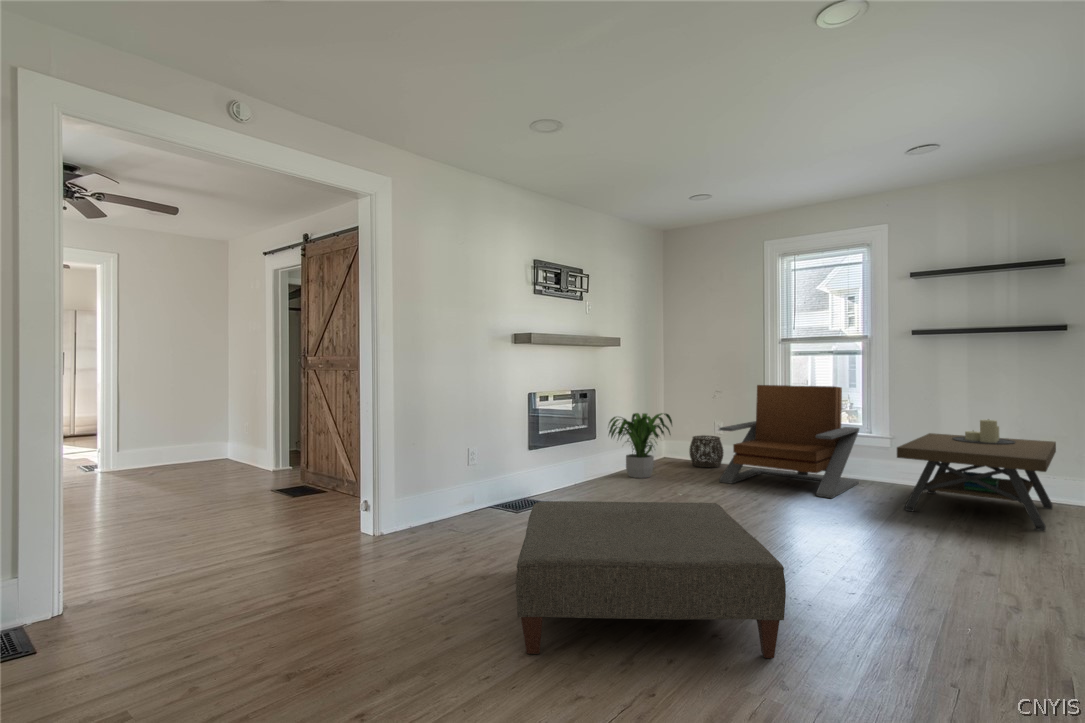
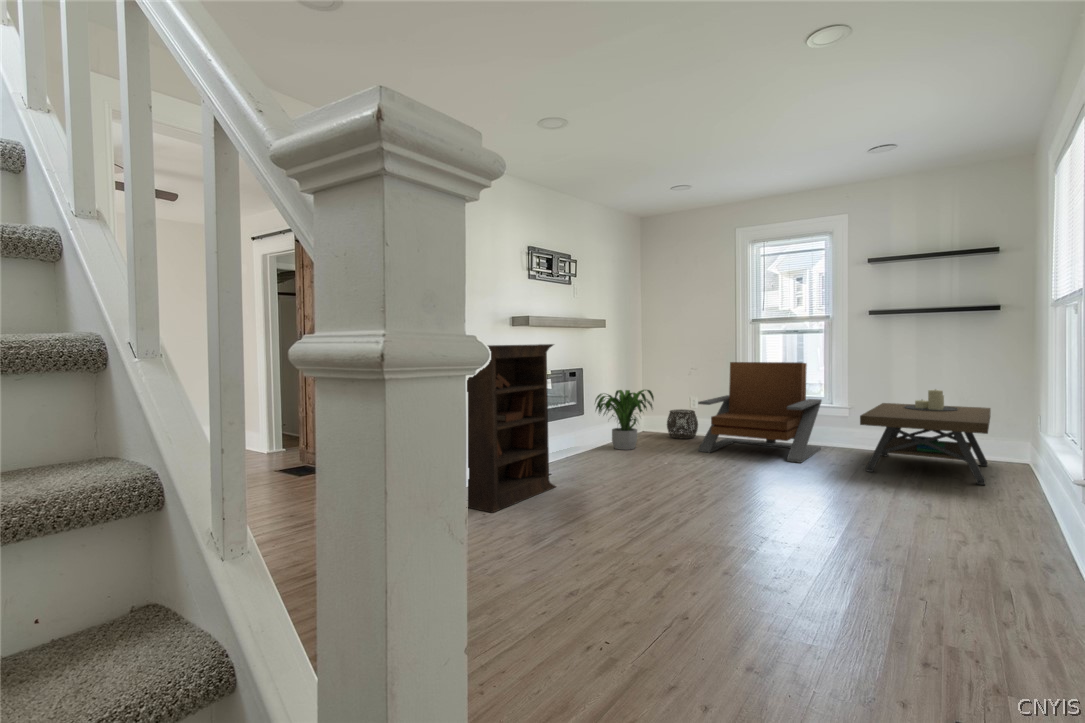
bookcase: none [433,363,553,544] -> present [467,344,556,513]
ottoman: present [516,501,786,658] -> none [553,468,797,604]

